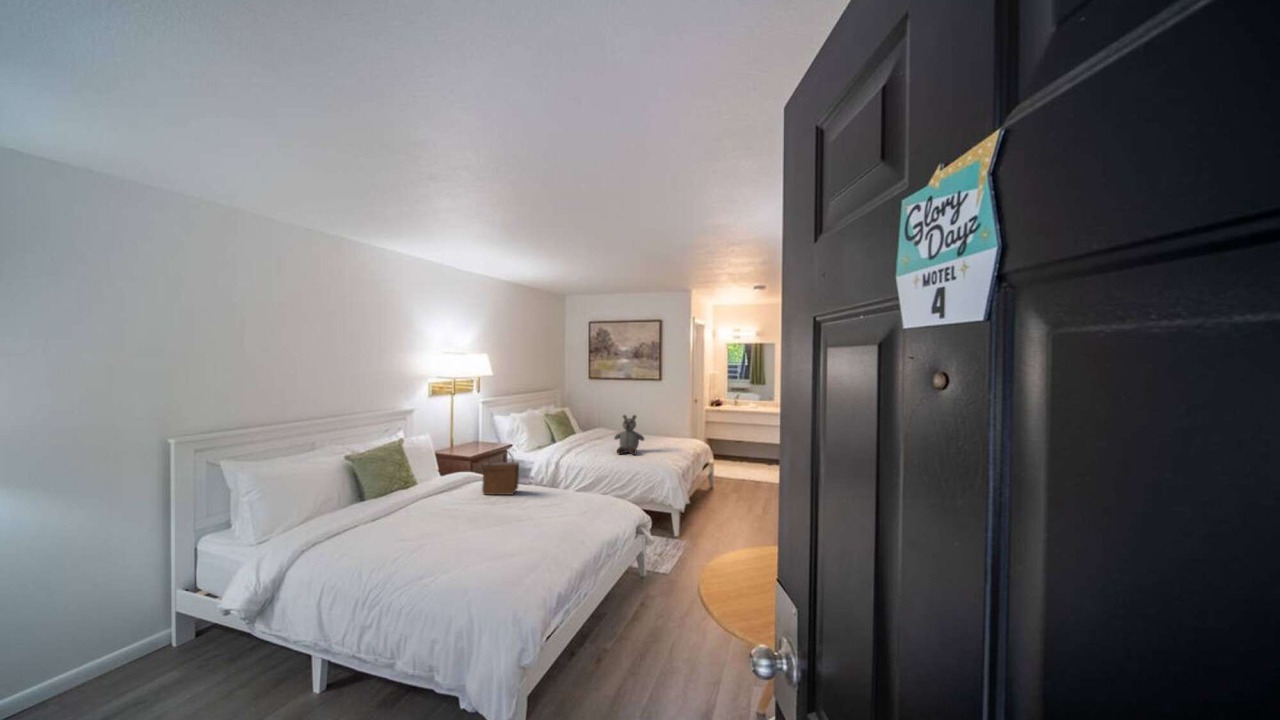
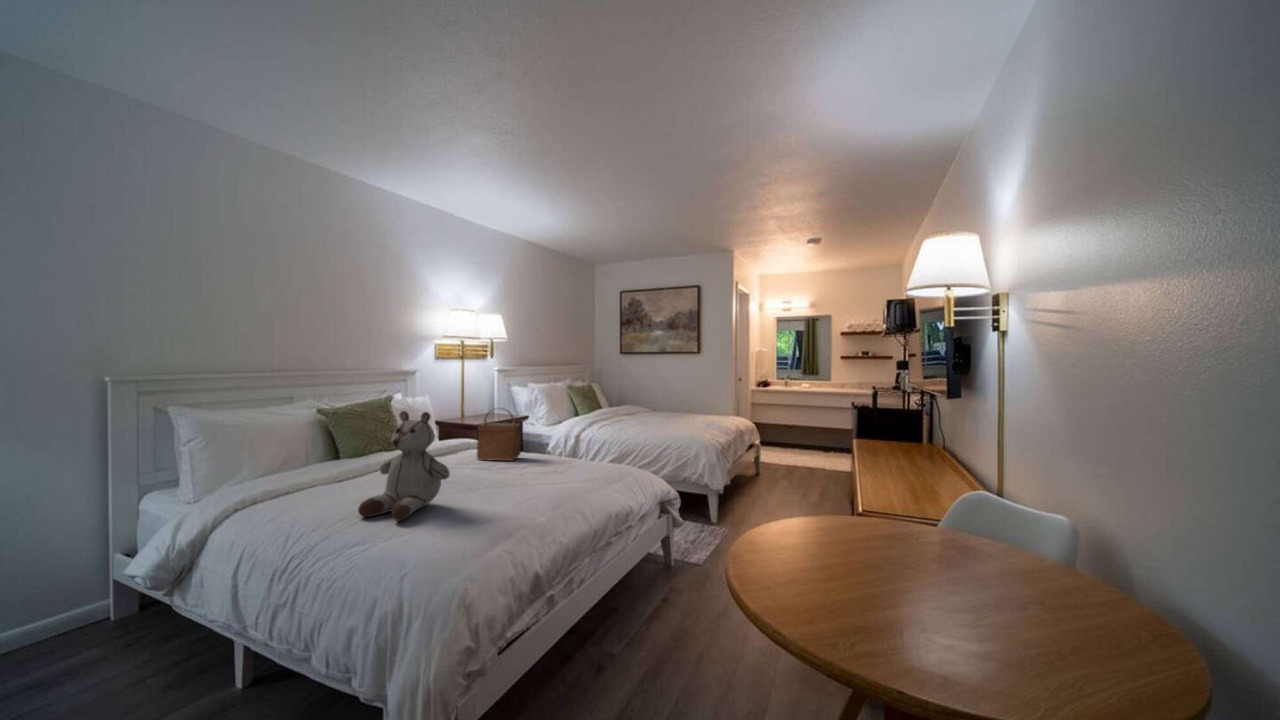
stuffed bear: present [614,415,644,455] -> present [358,411,450,521]

